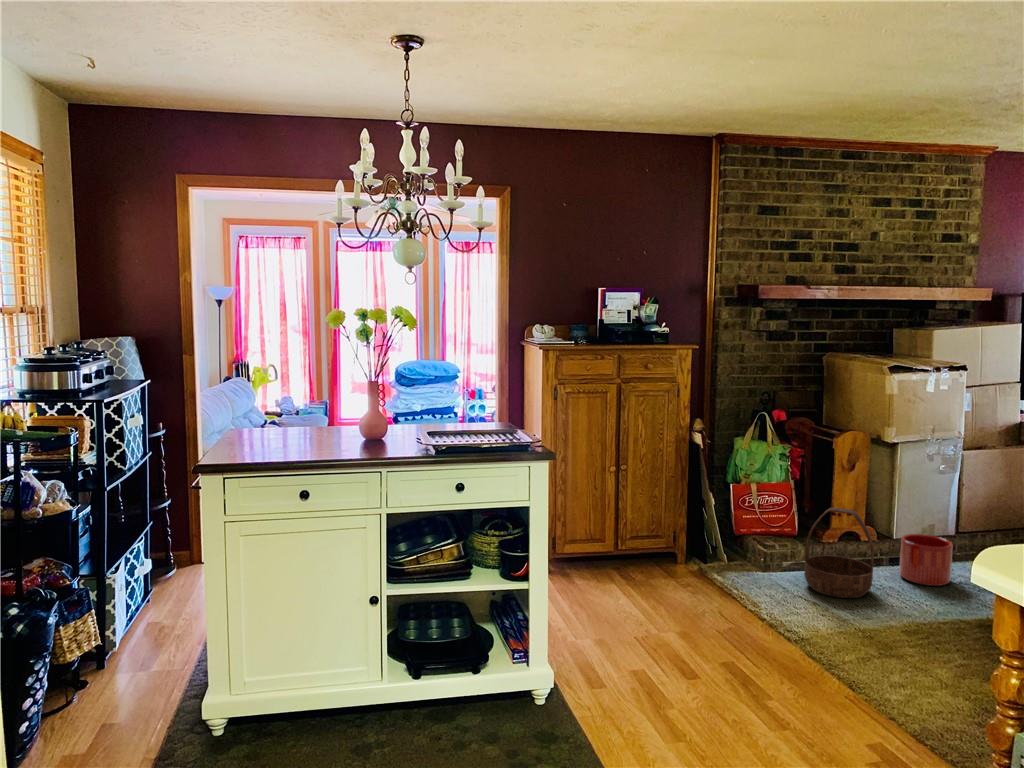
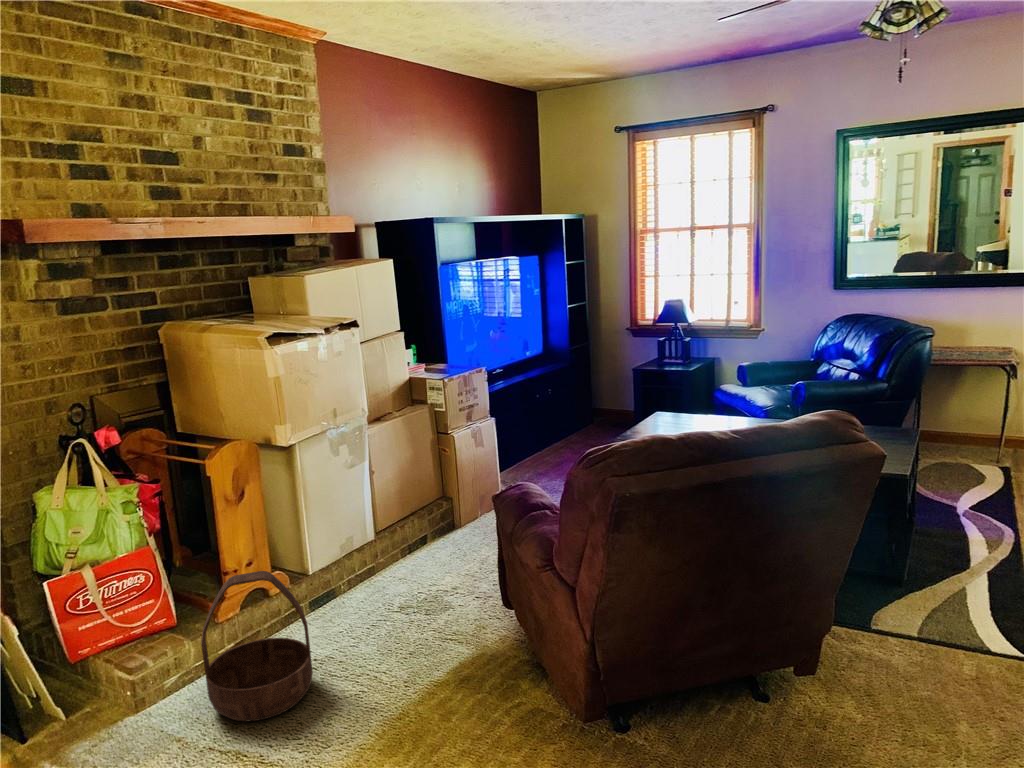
planter: present [899,534,953,586] -> none [327,557,396,634]

